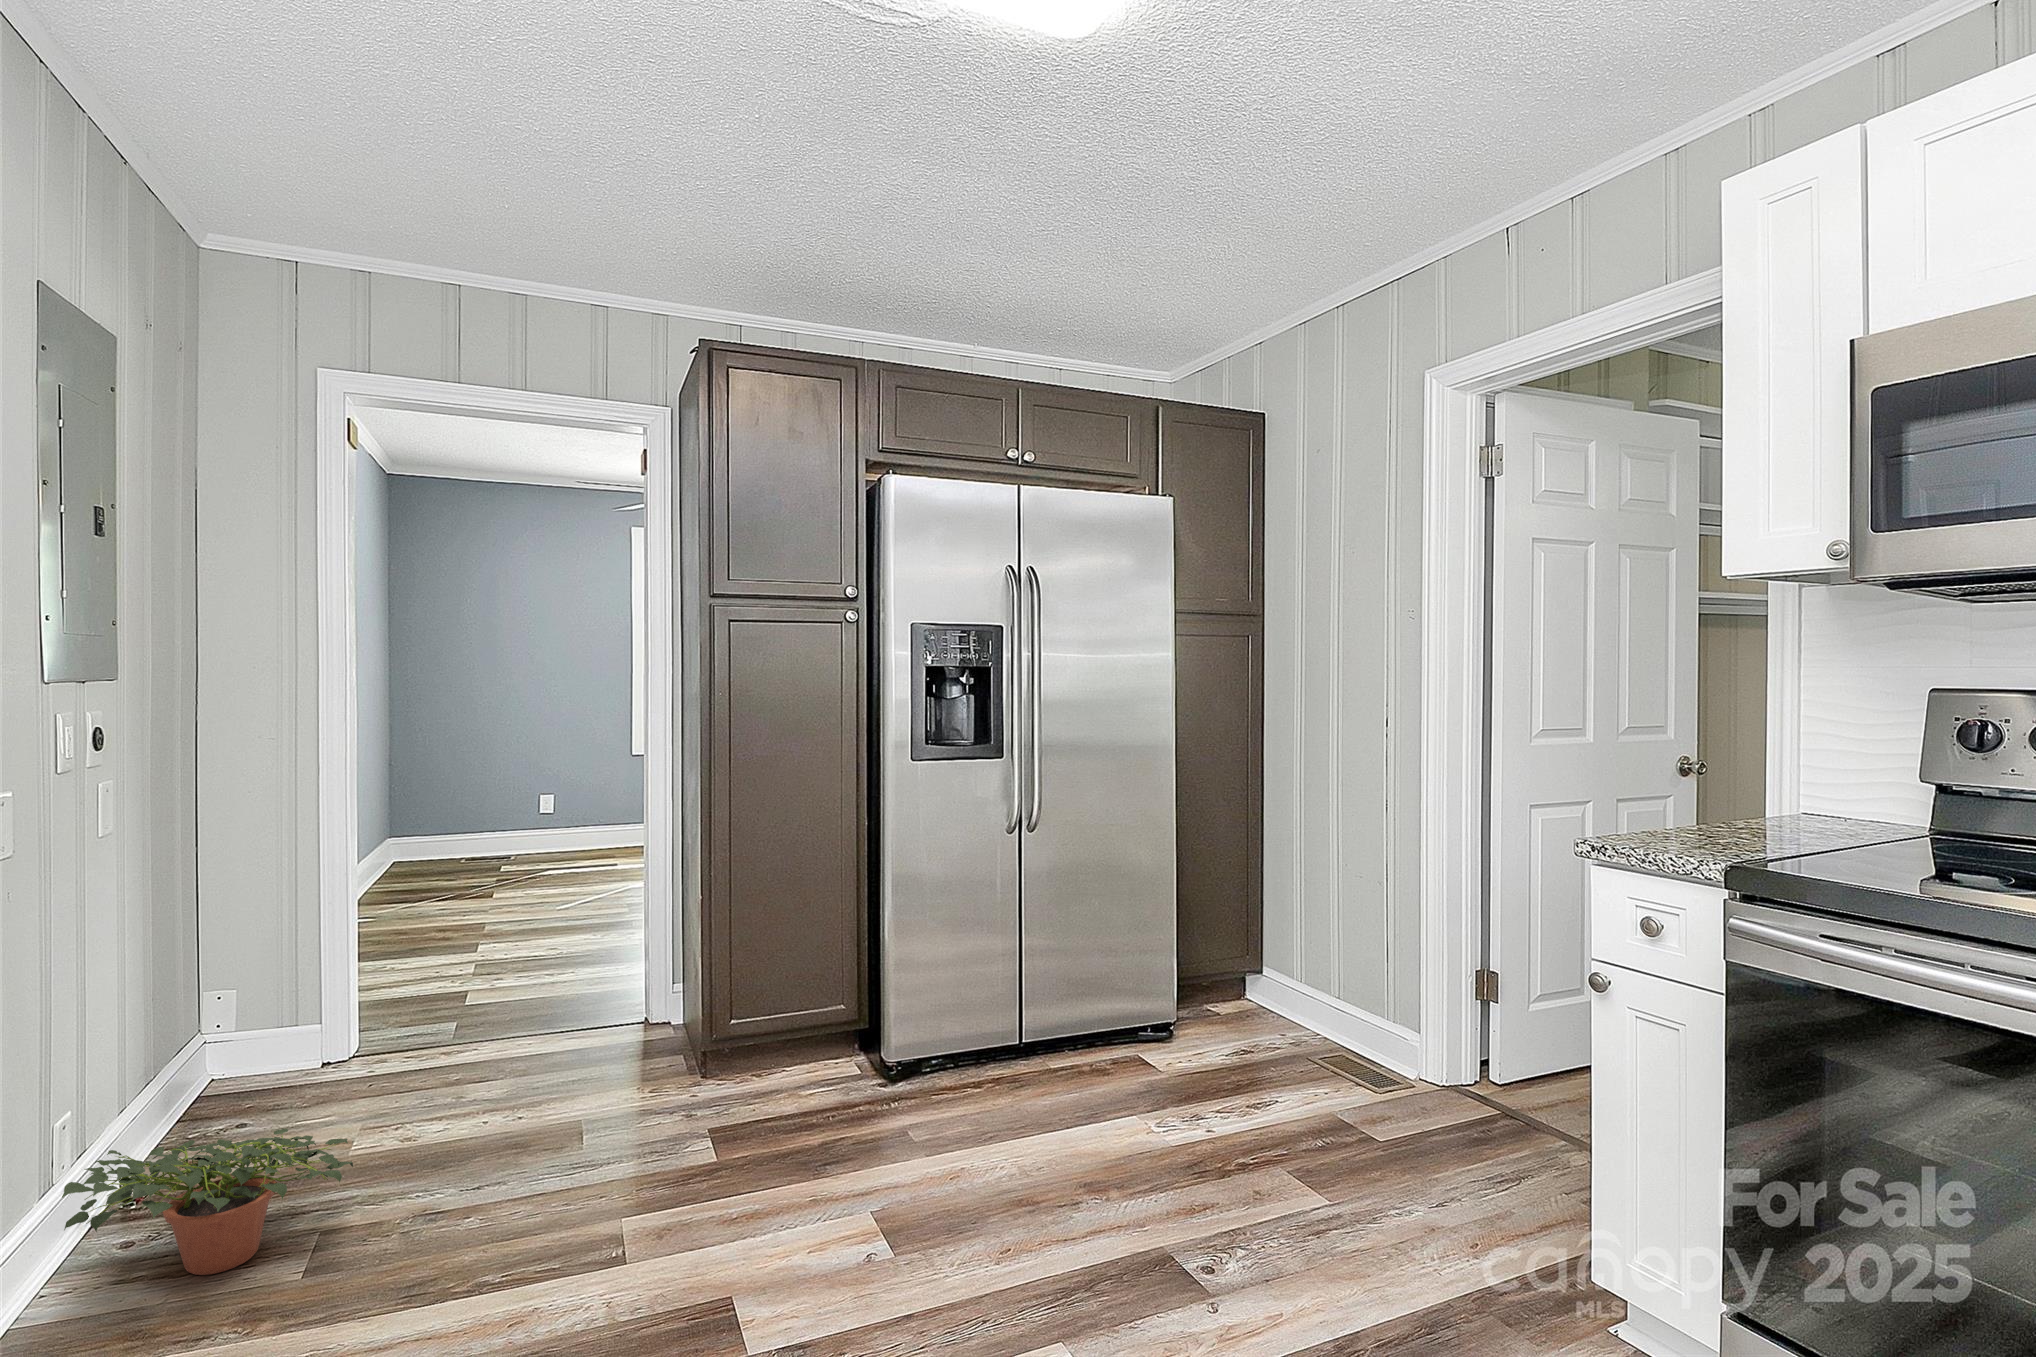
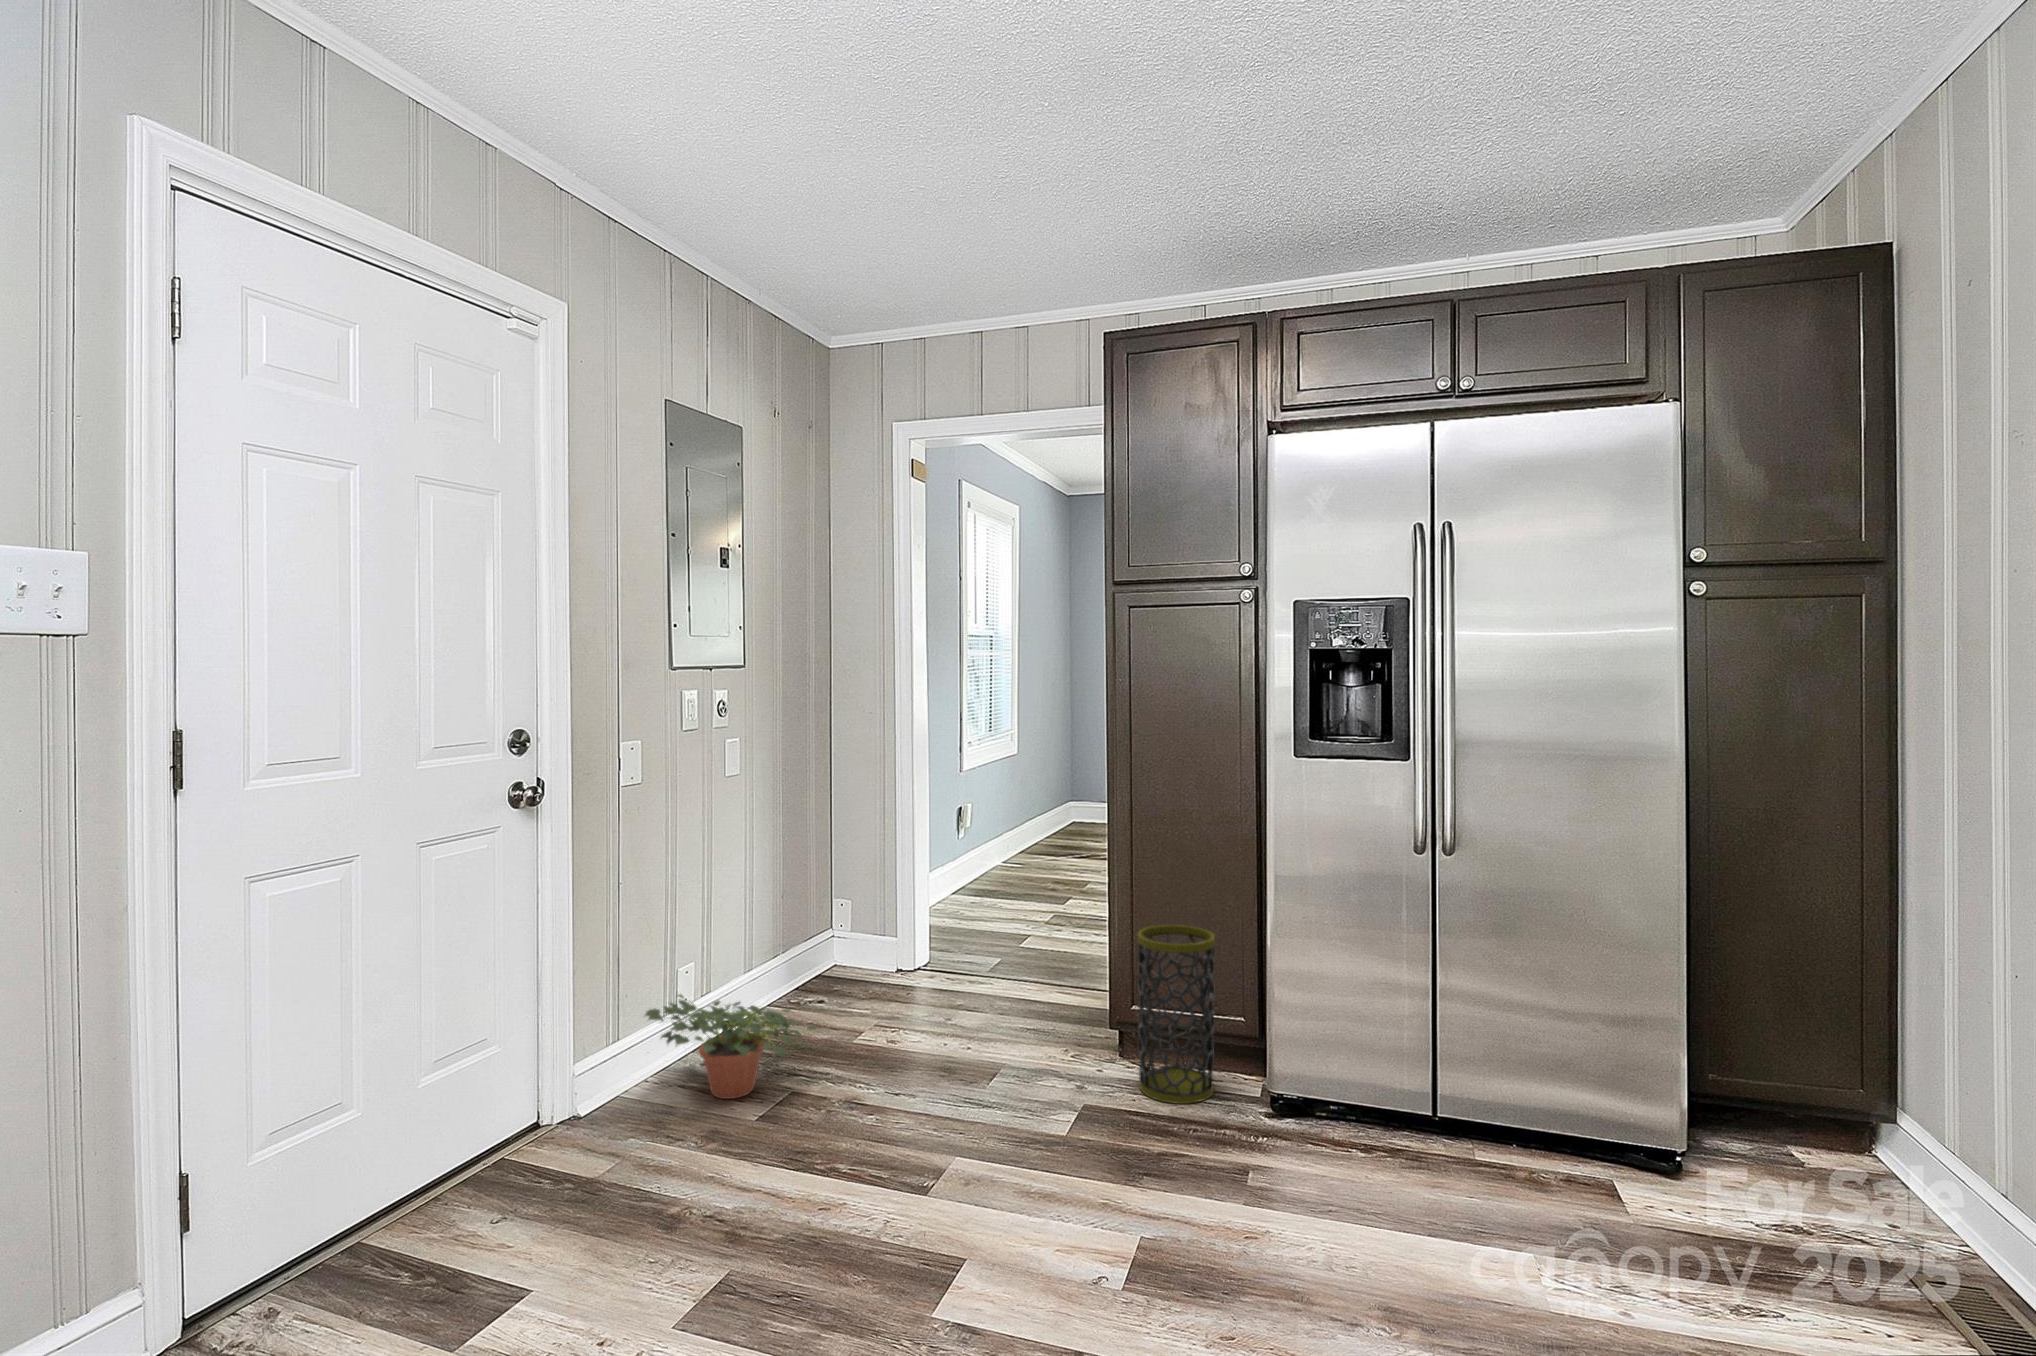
trash can: none [735,925,815,1104] -> present [1138,925,1215,1104]

